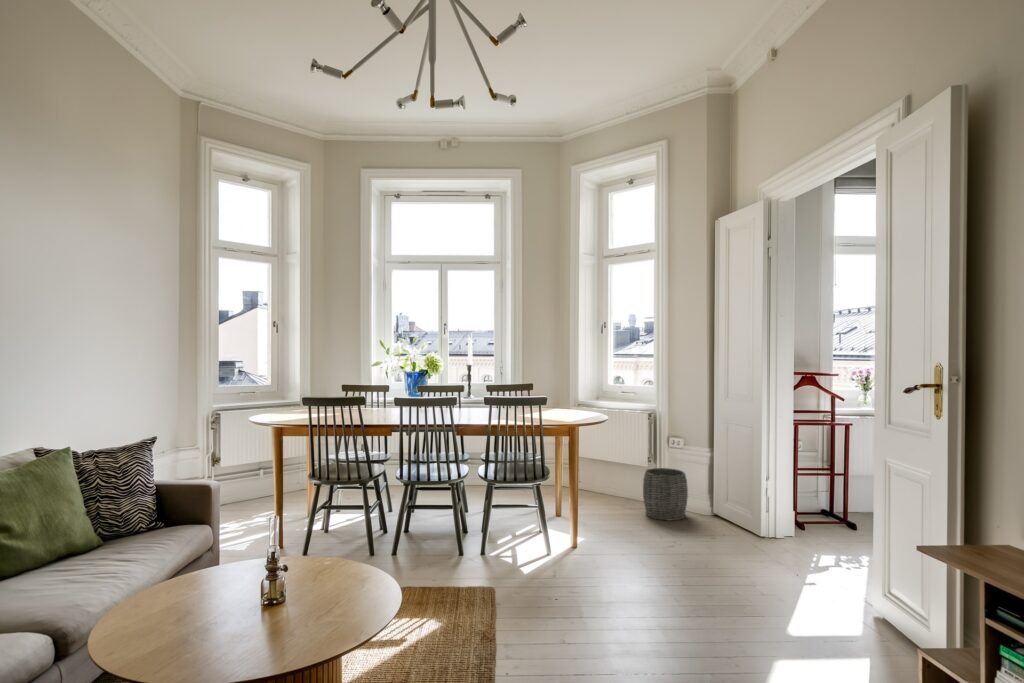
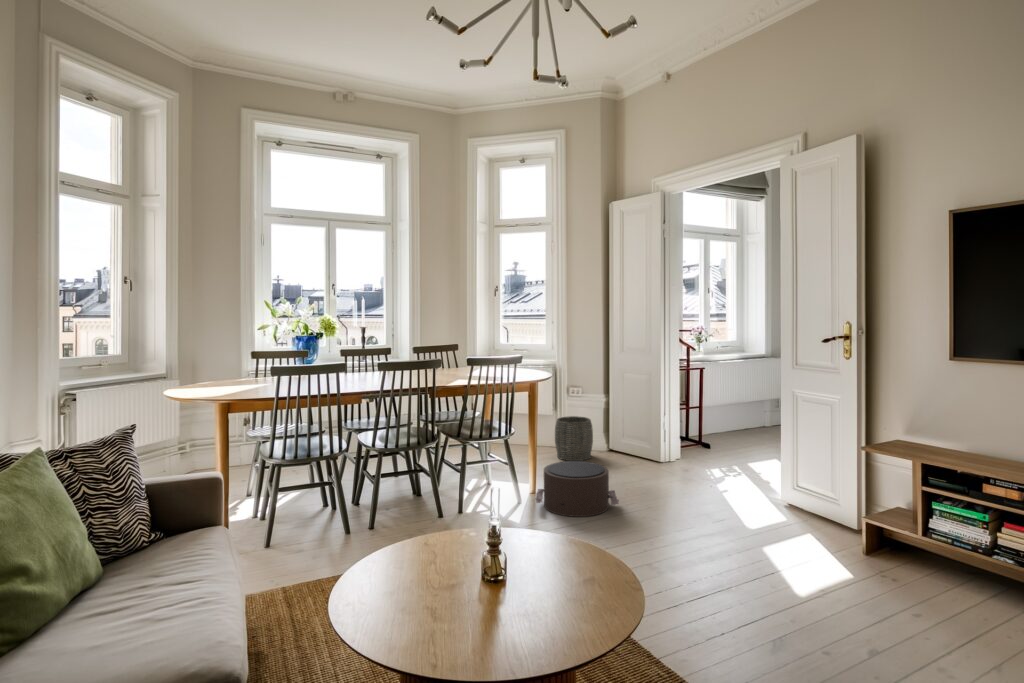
pouf: none [557,517,657,584] -> present [536,461,619,517]

